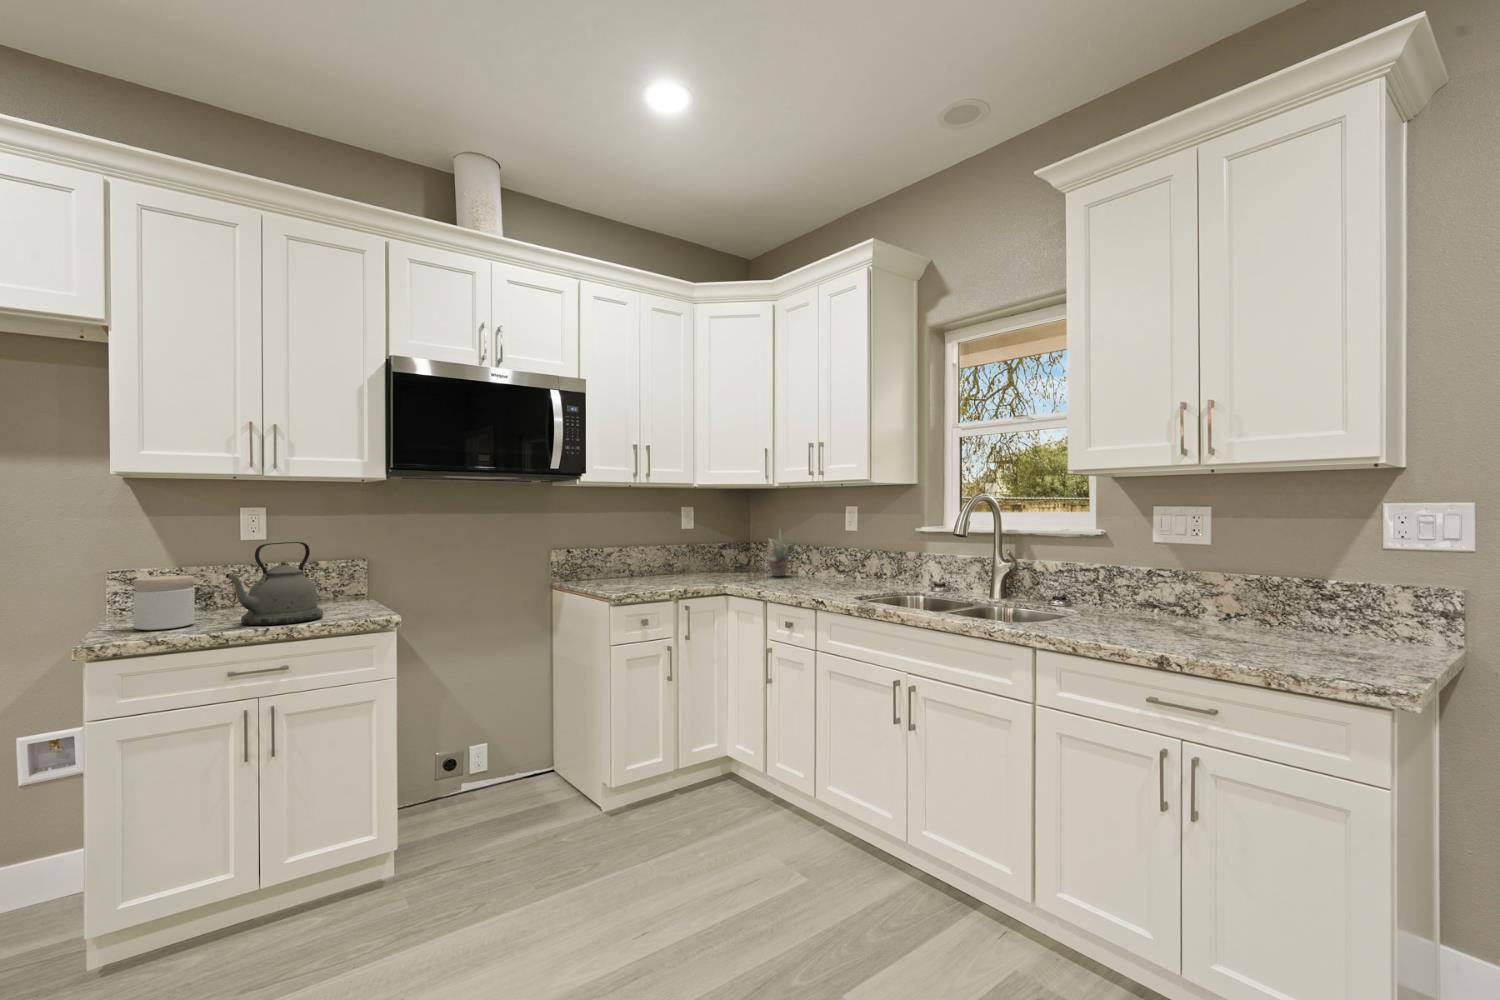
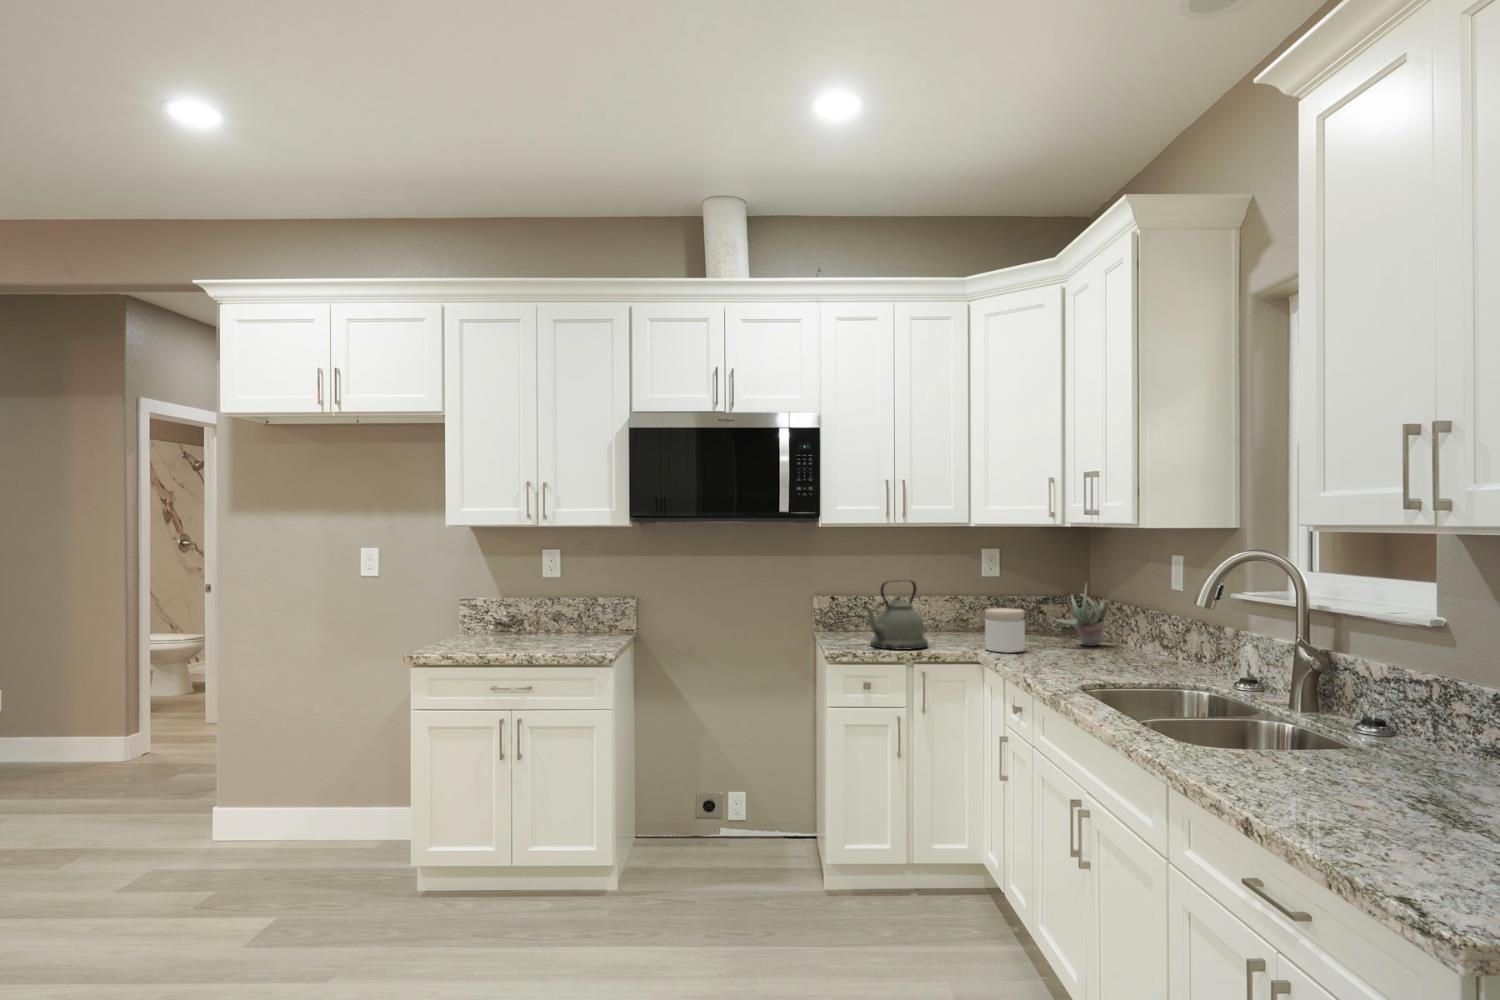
kettle: present [226,542,323,625] -> present [863,581,928,650]
jar: present [134,575,195,630] -> present [985,608,1025,653]

